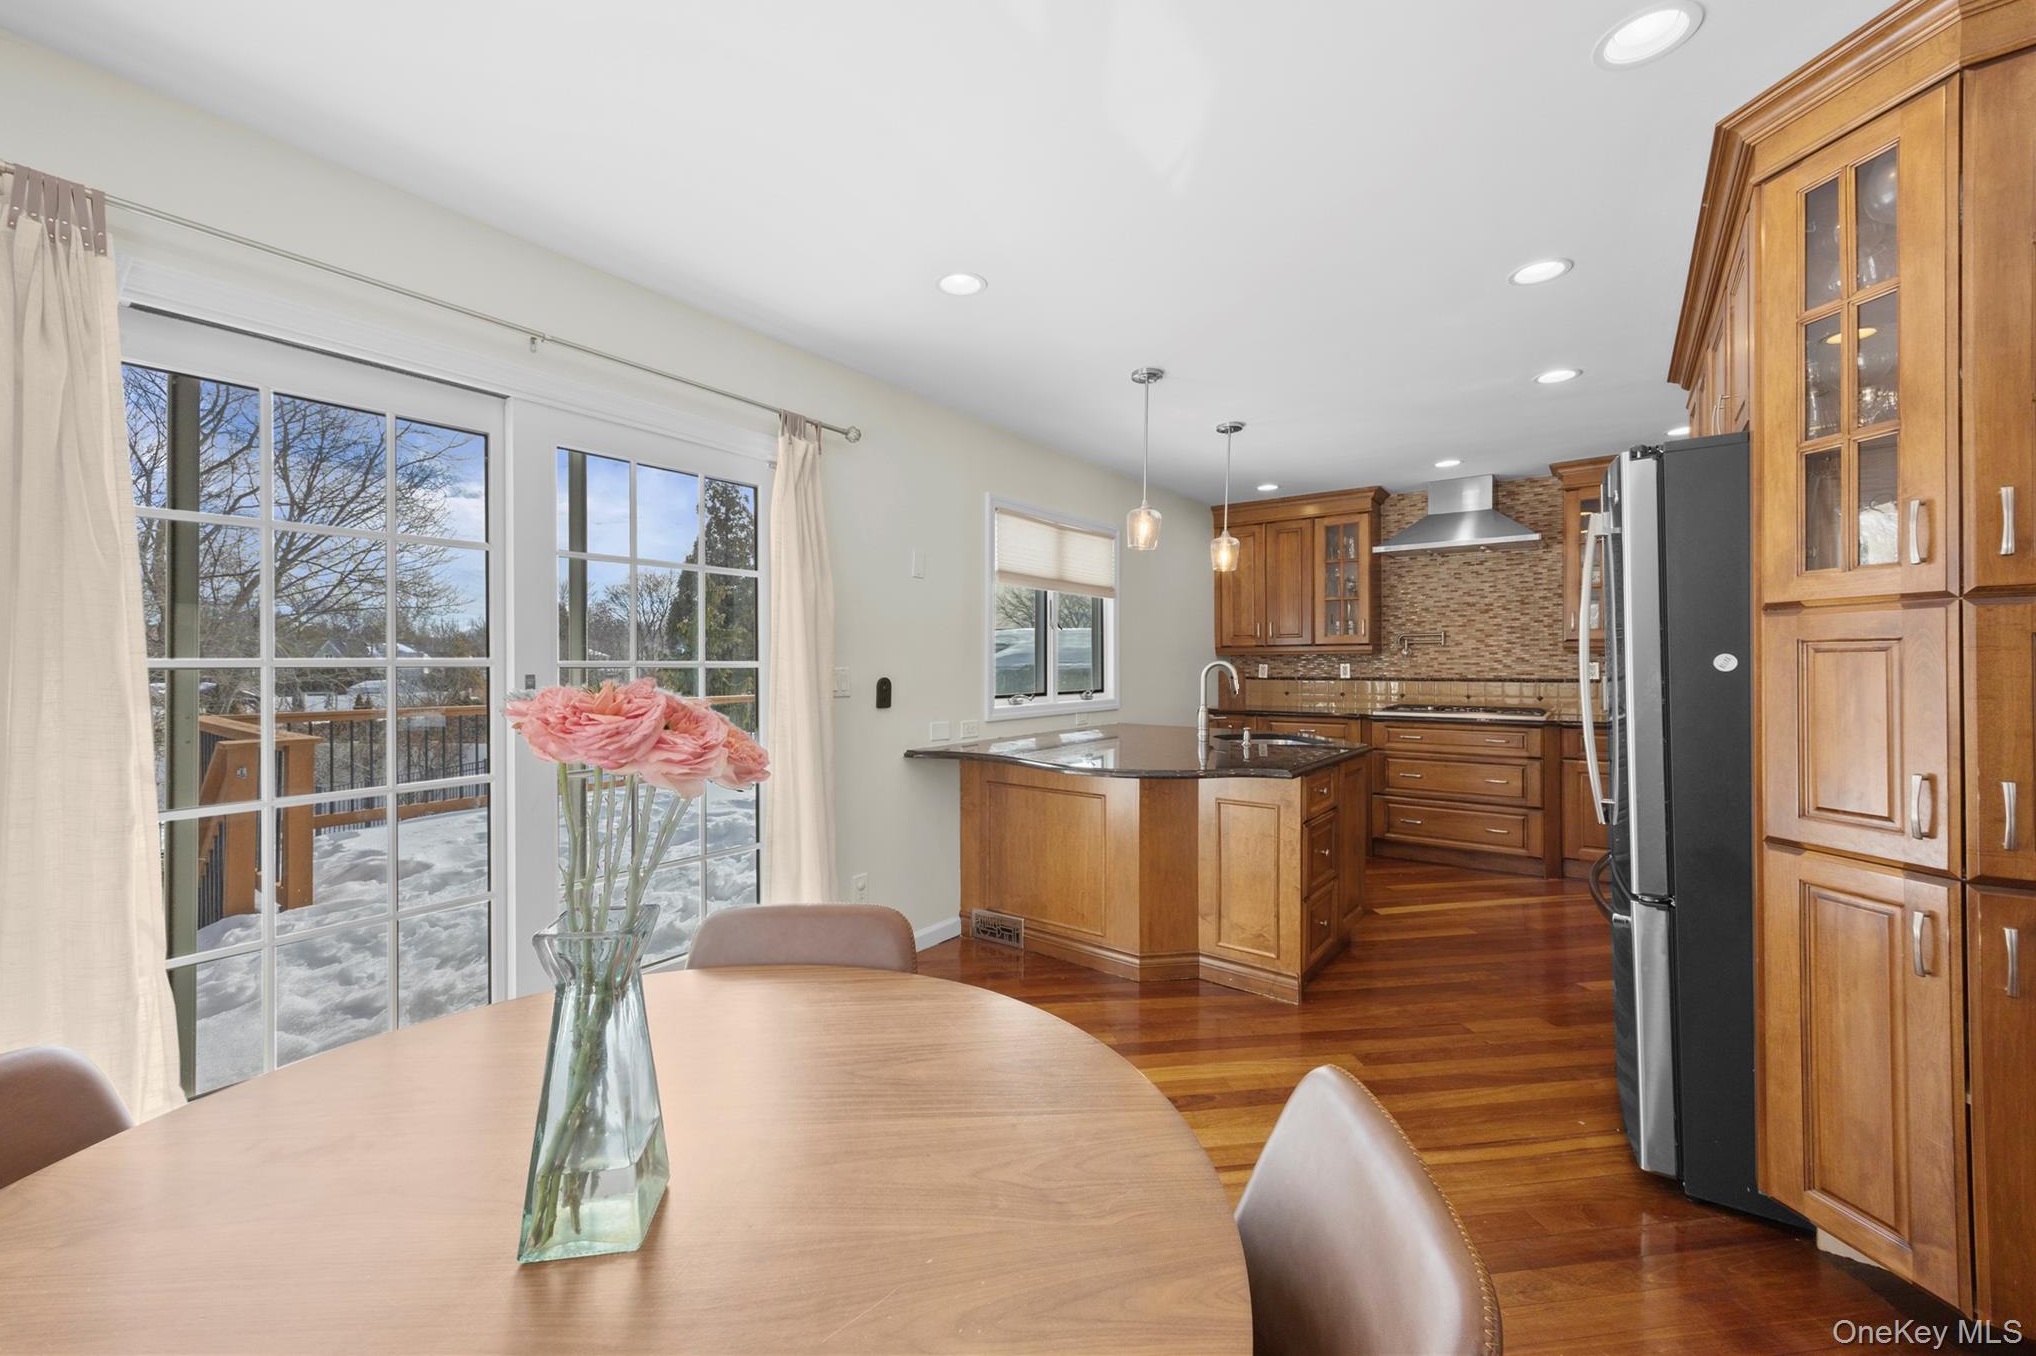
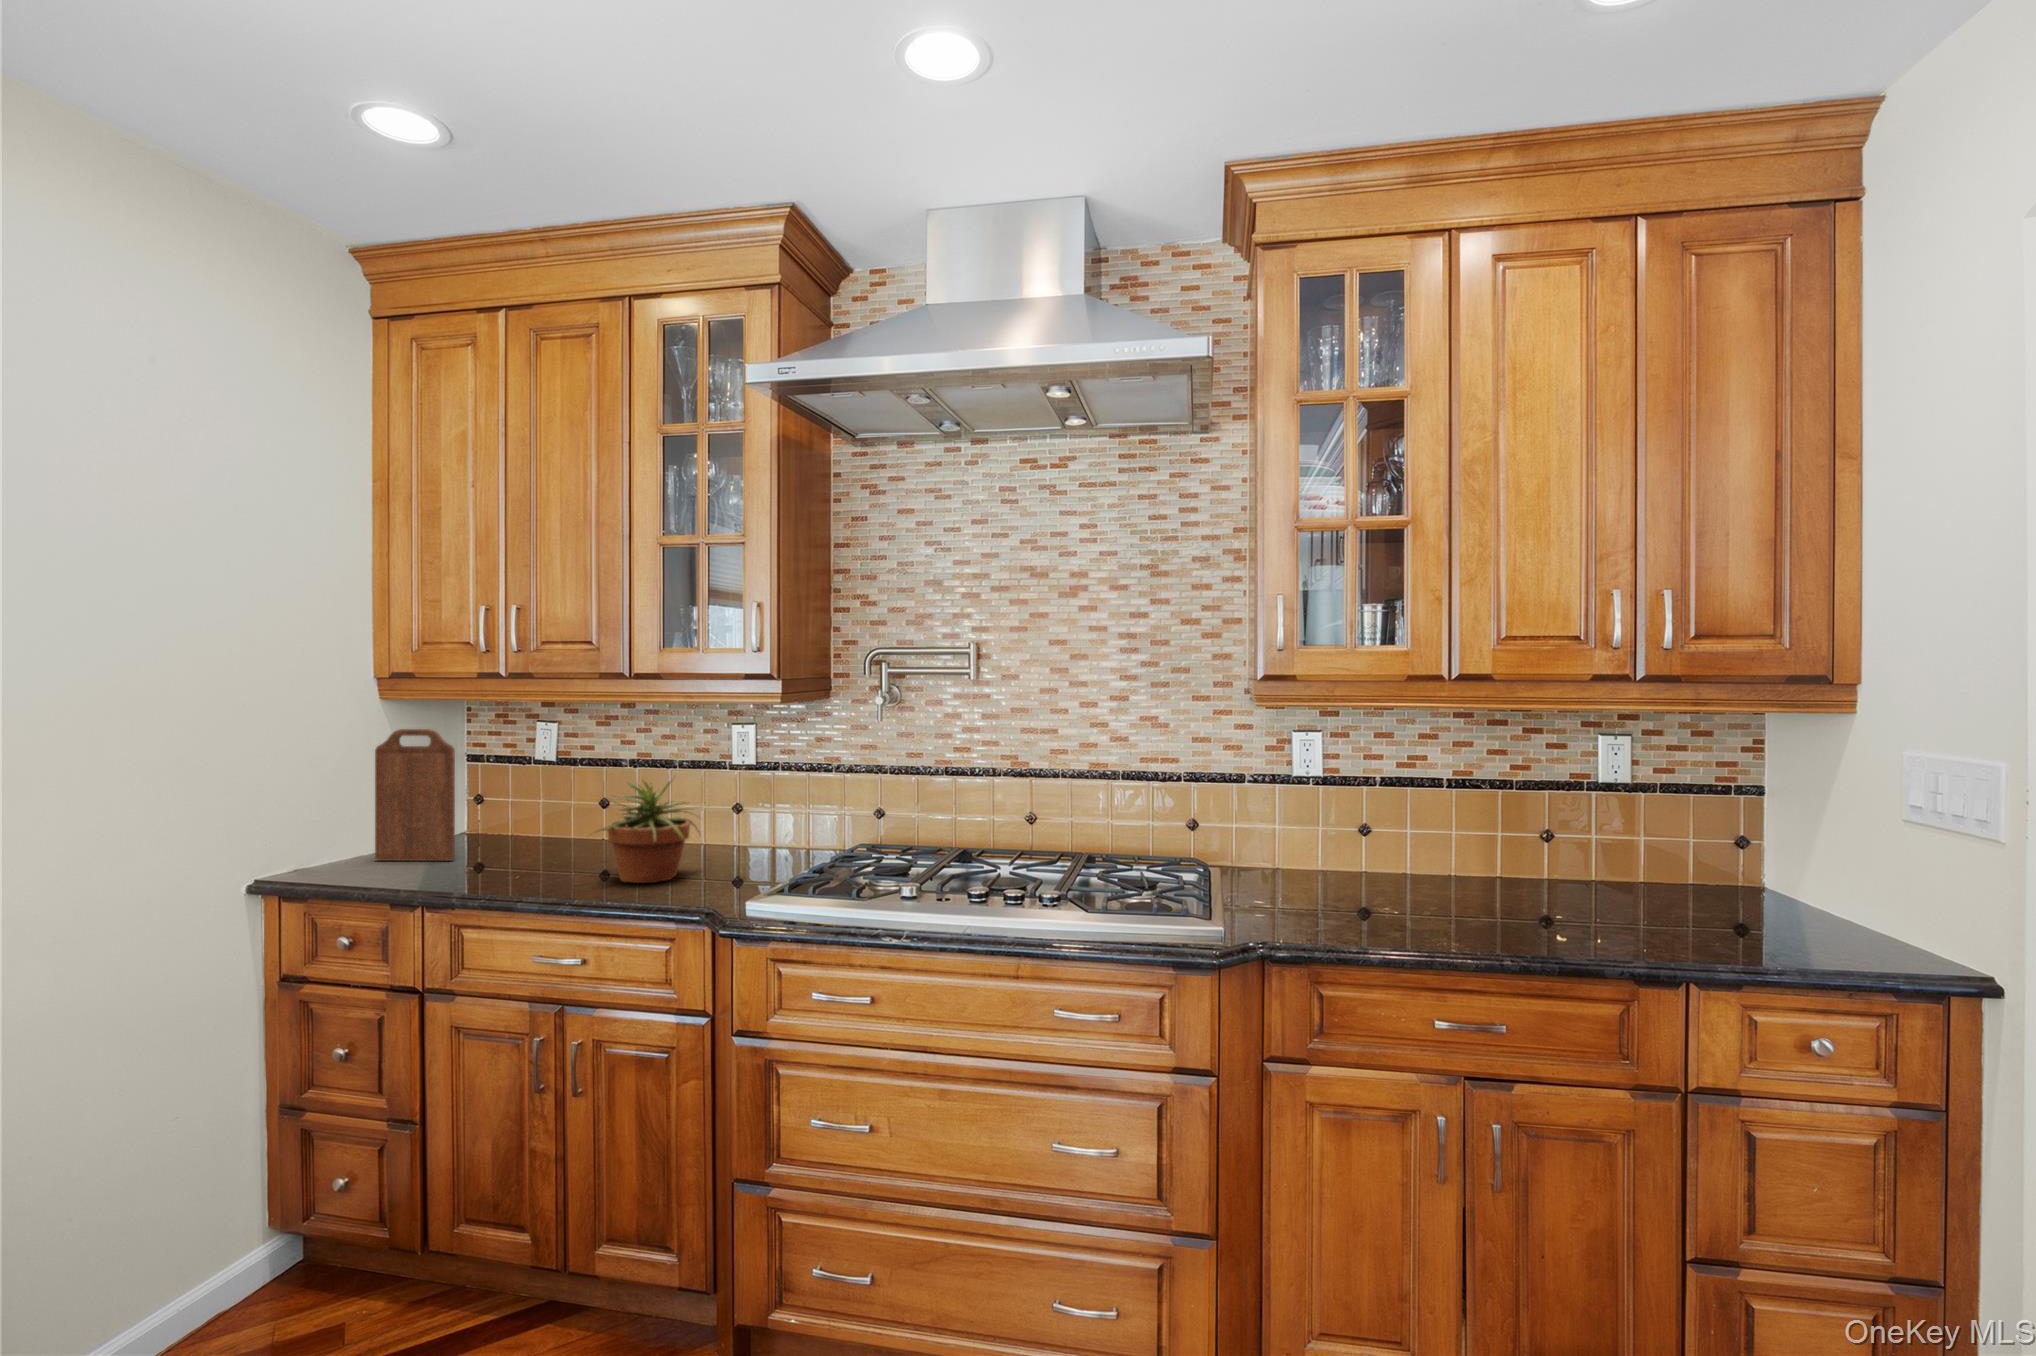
potted plant: none [1312,678,1347,713] -> present [599,779,709,883]

